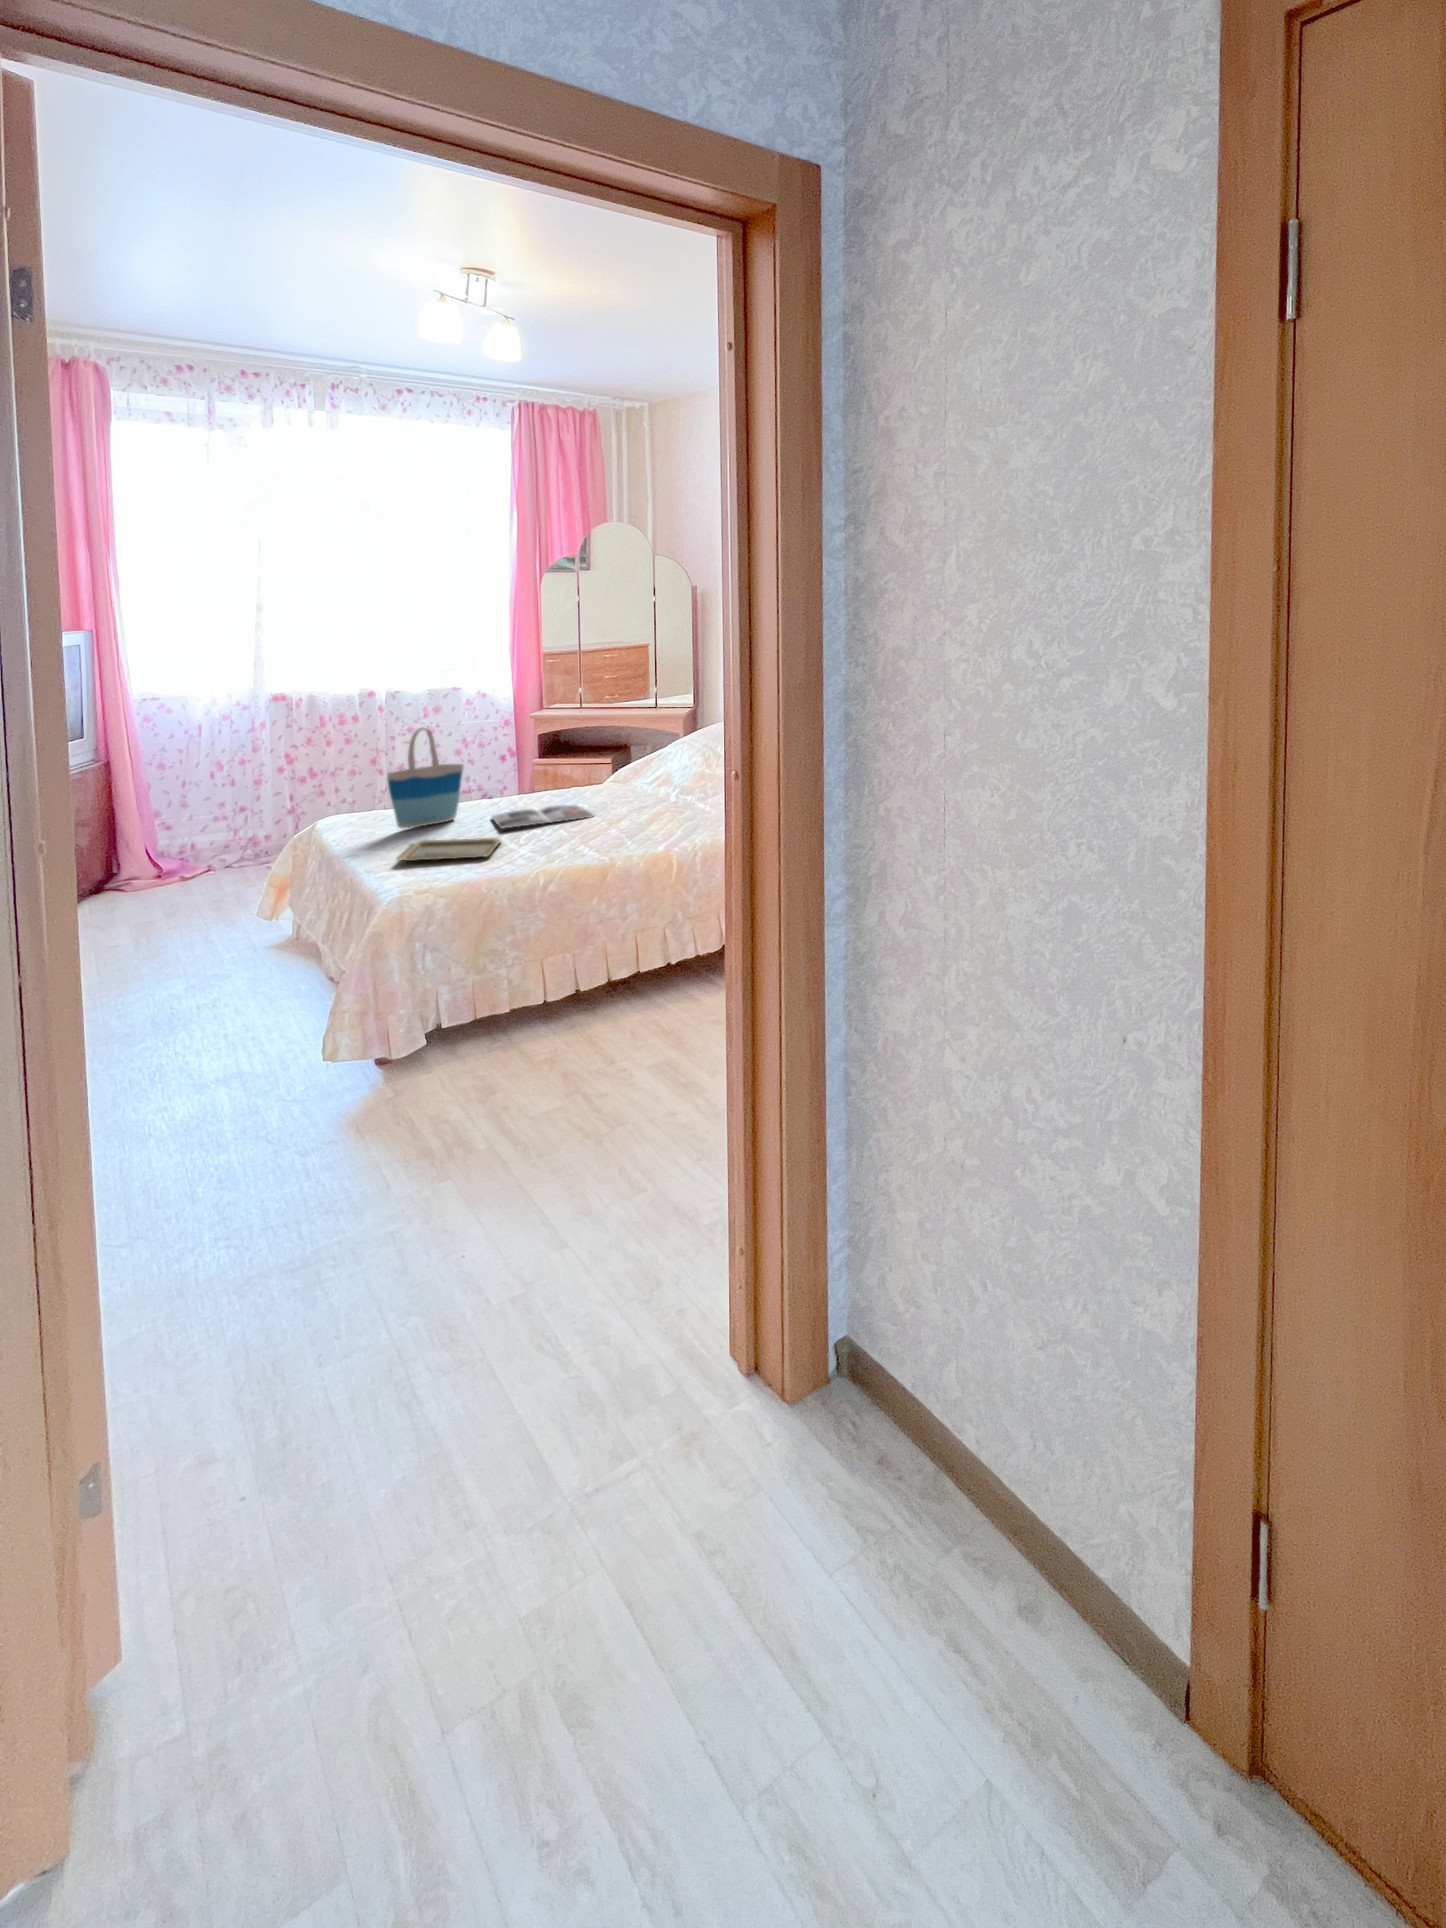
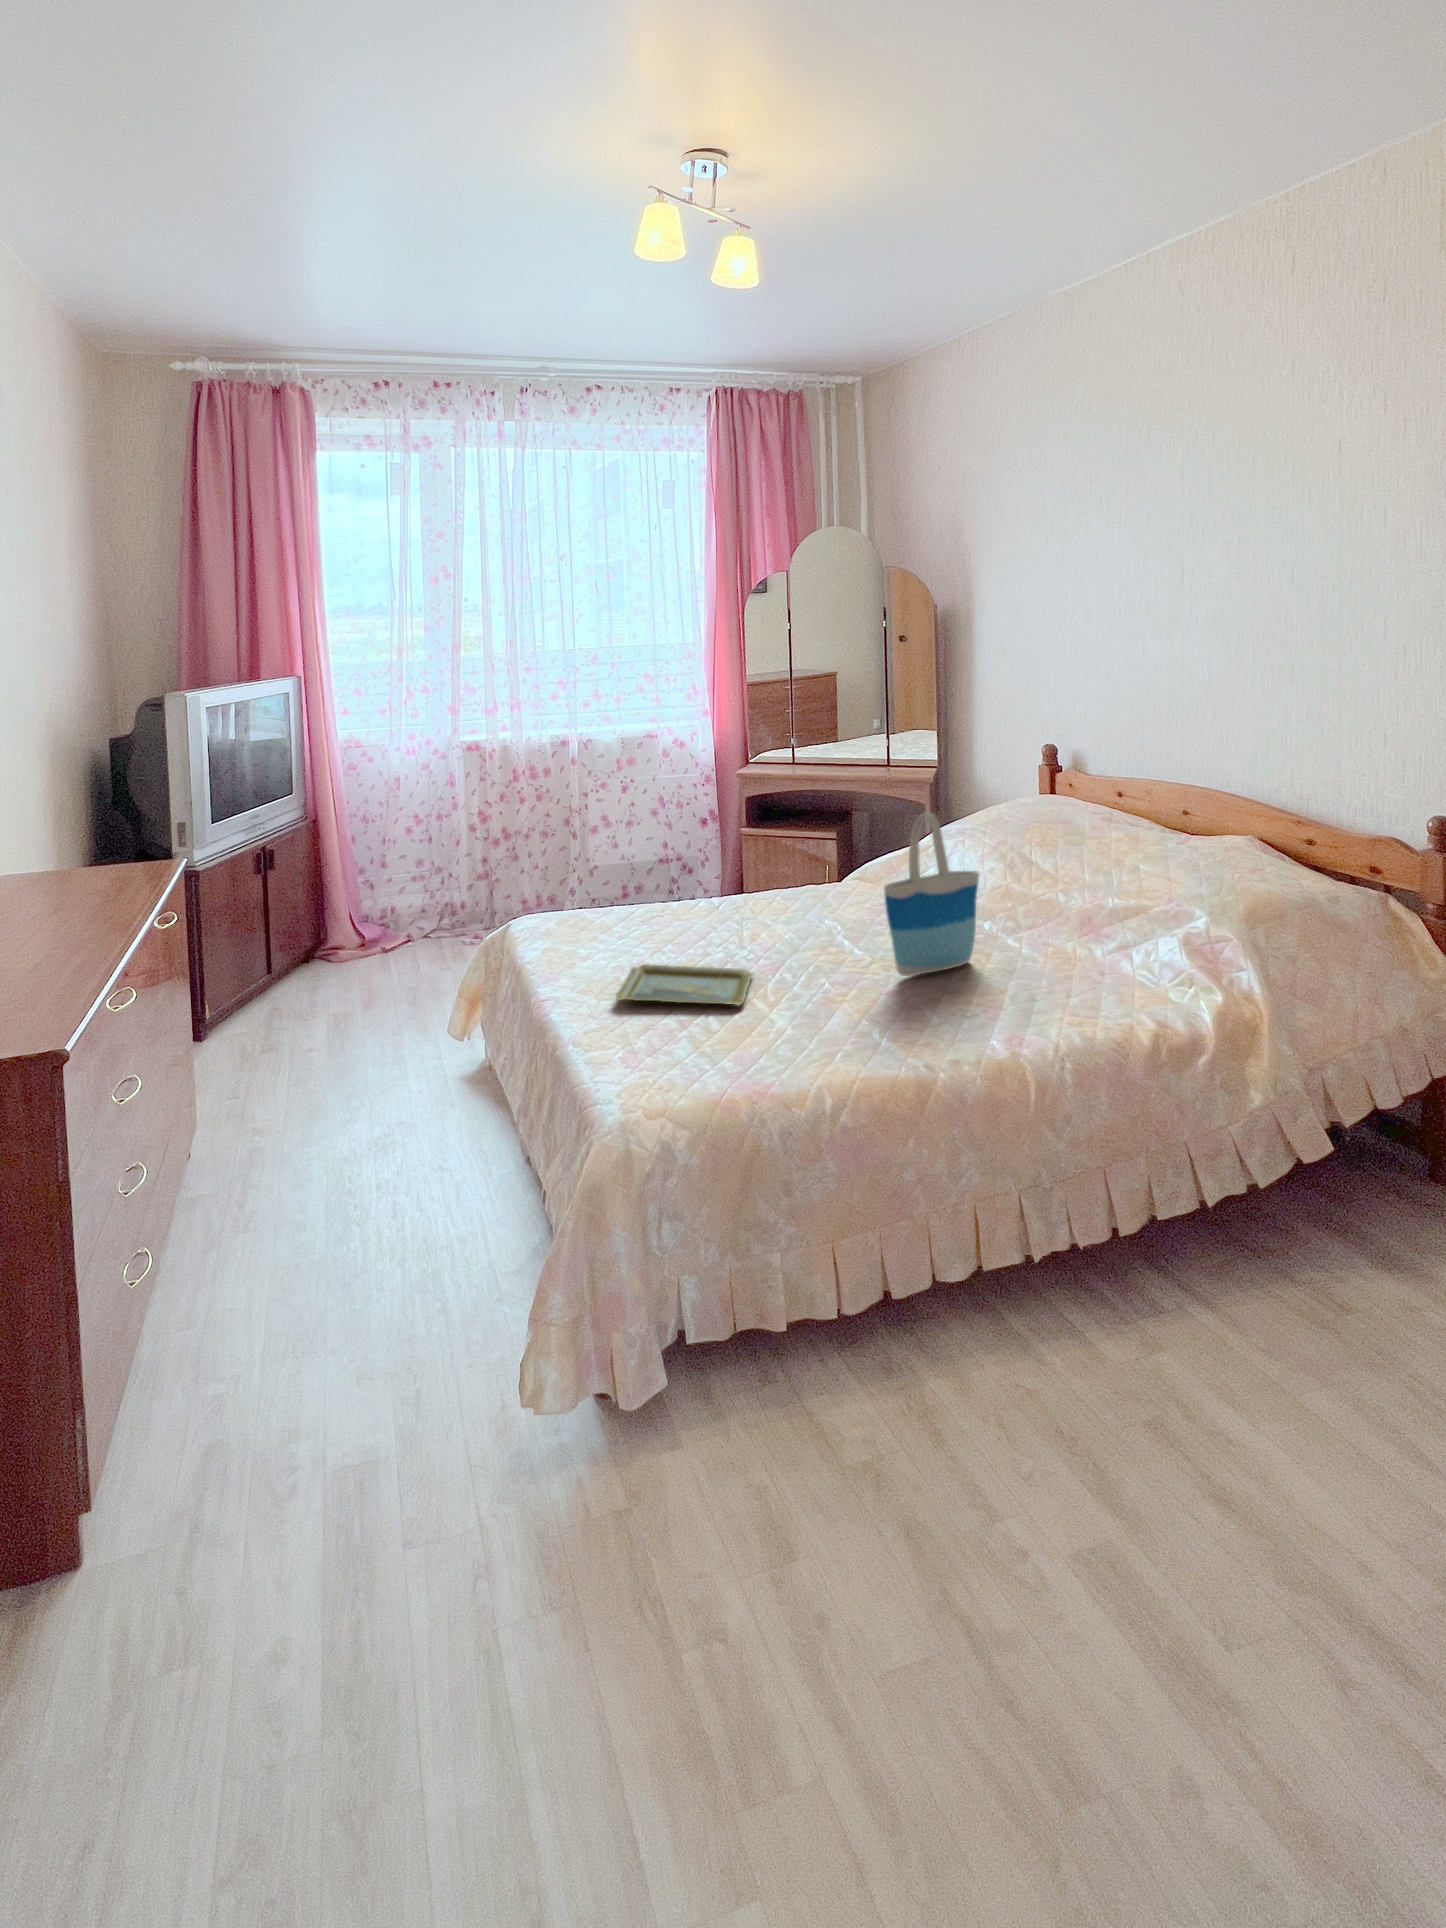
tote bag: present [387,728,464,828] -> present [884,812,979,976]
magazine: present [492,805,594,828] -> none [726,914,875,952]

